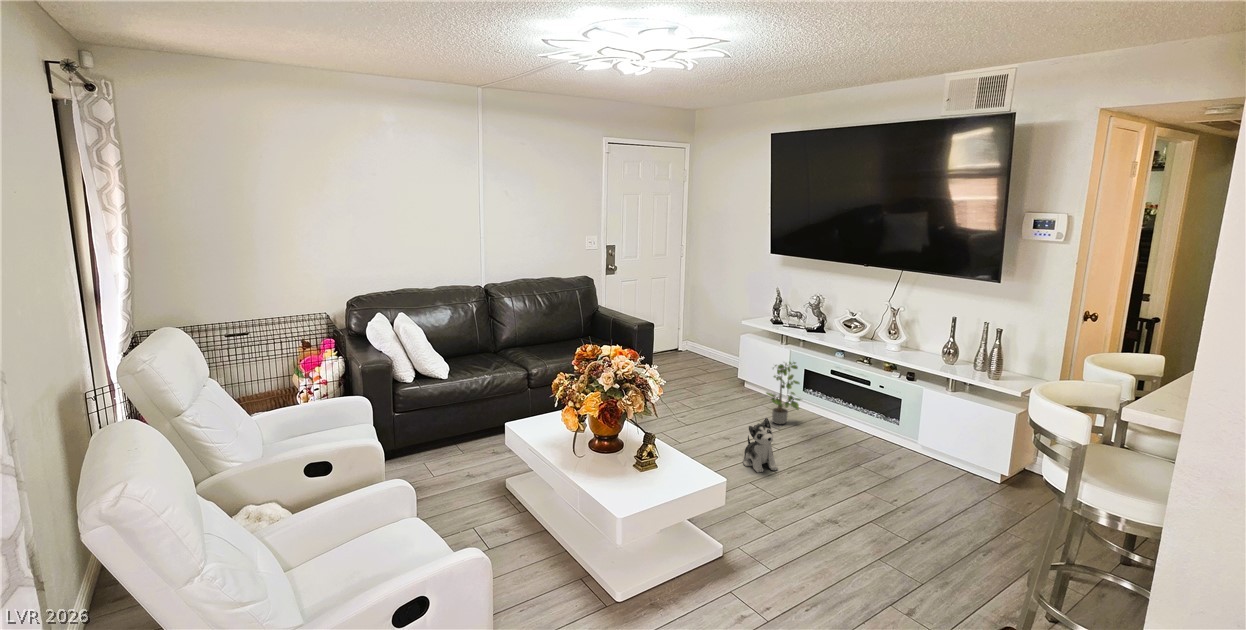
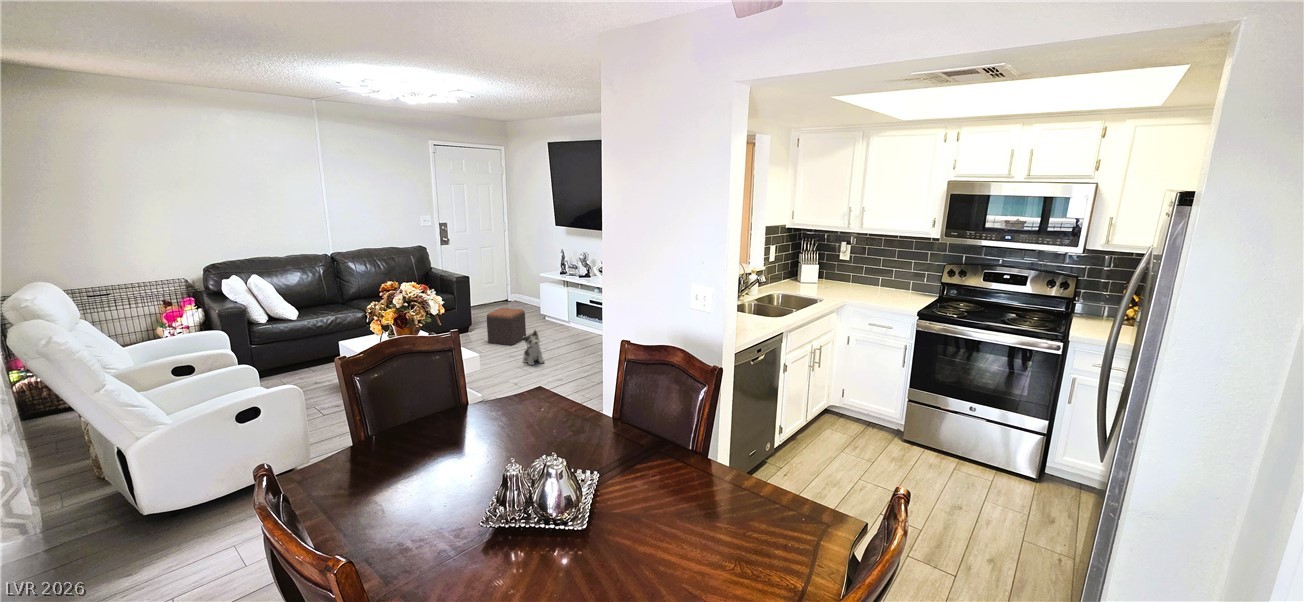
potted plant: present [766,362,801,424] -> none [546,295,572,339]
footstool: none [682,372,735,431] -> present [487,308,526,345]

